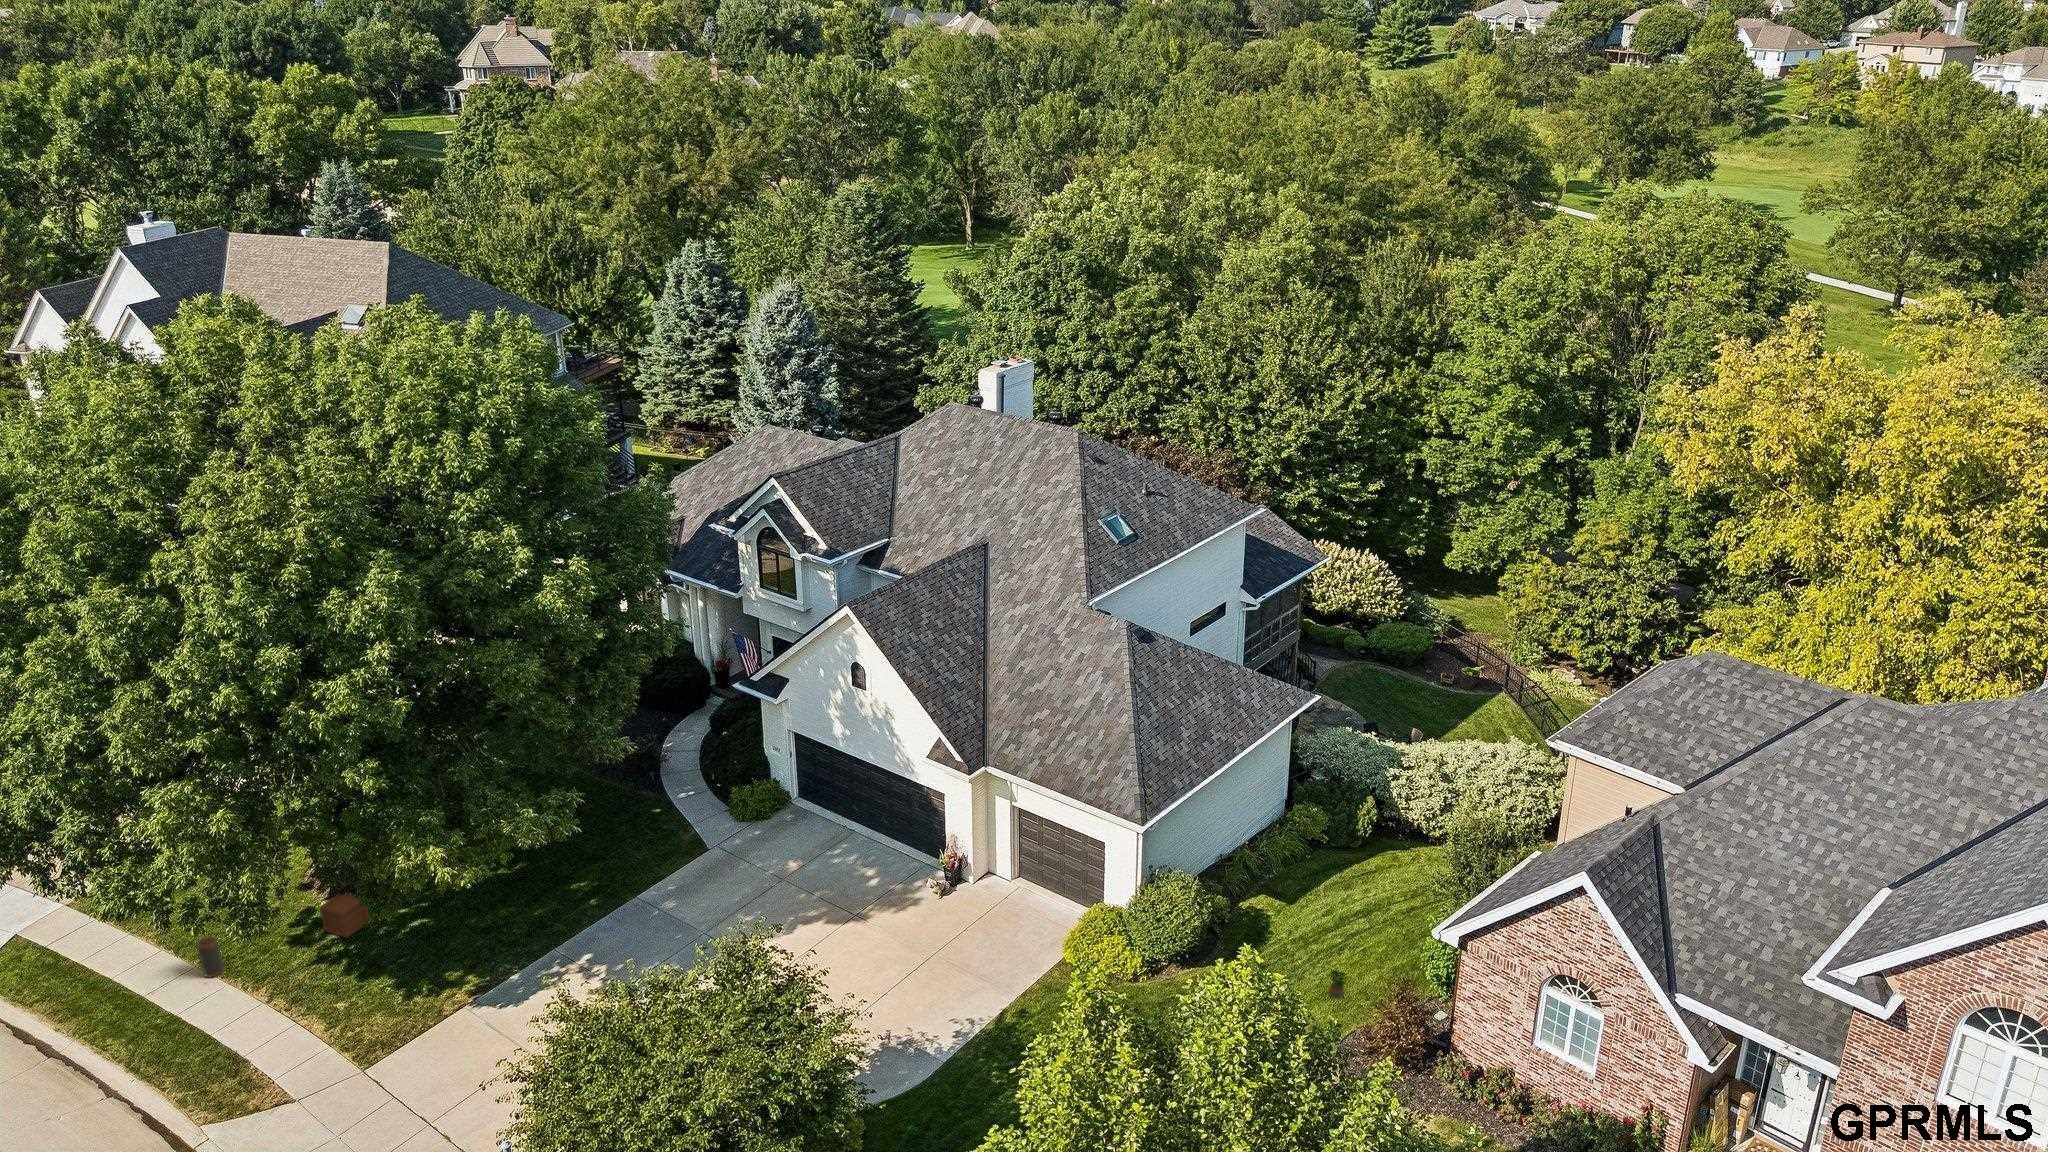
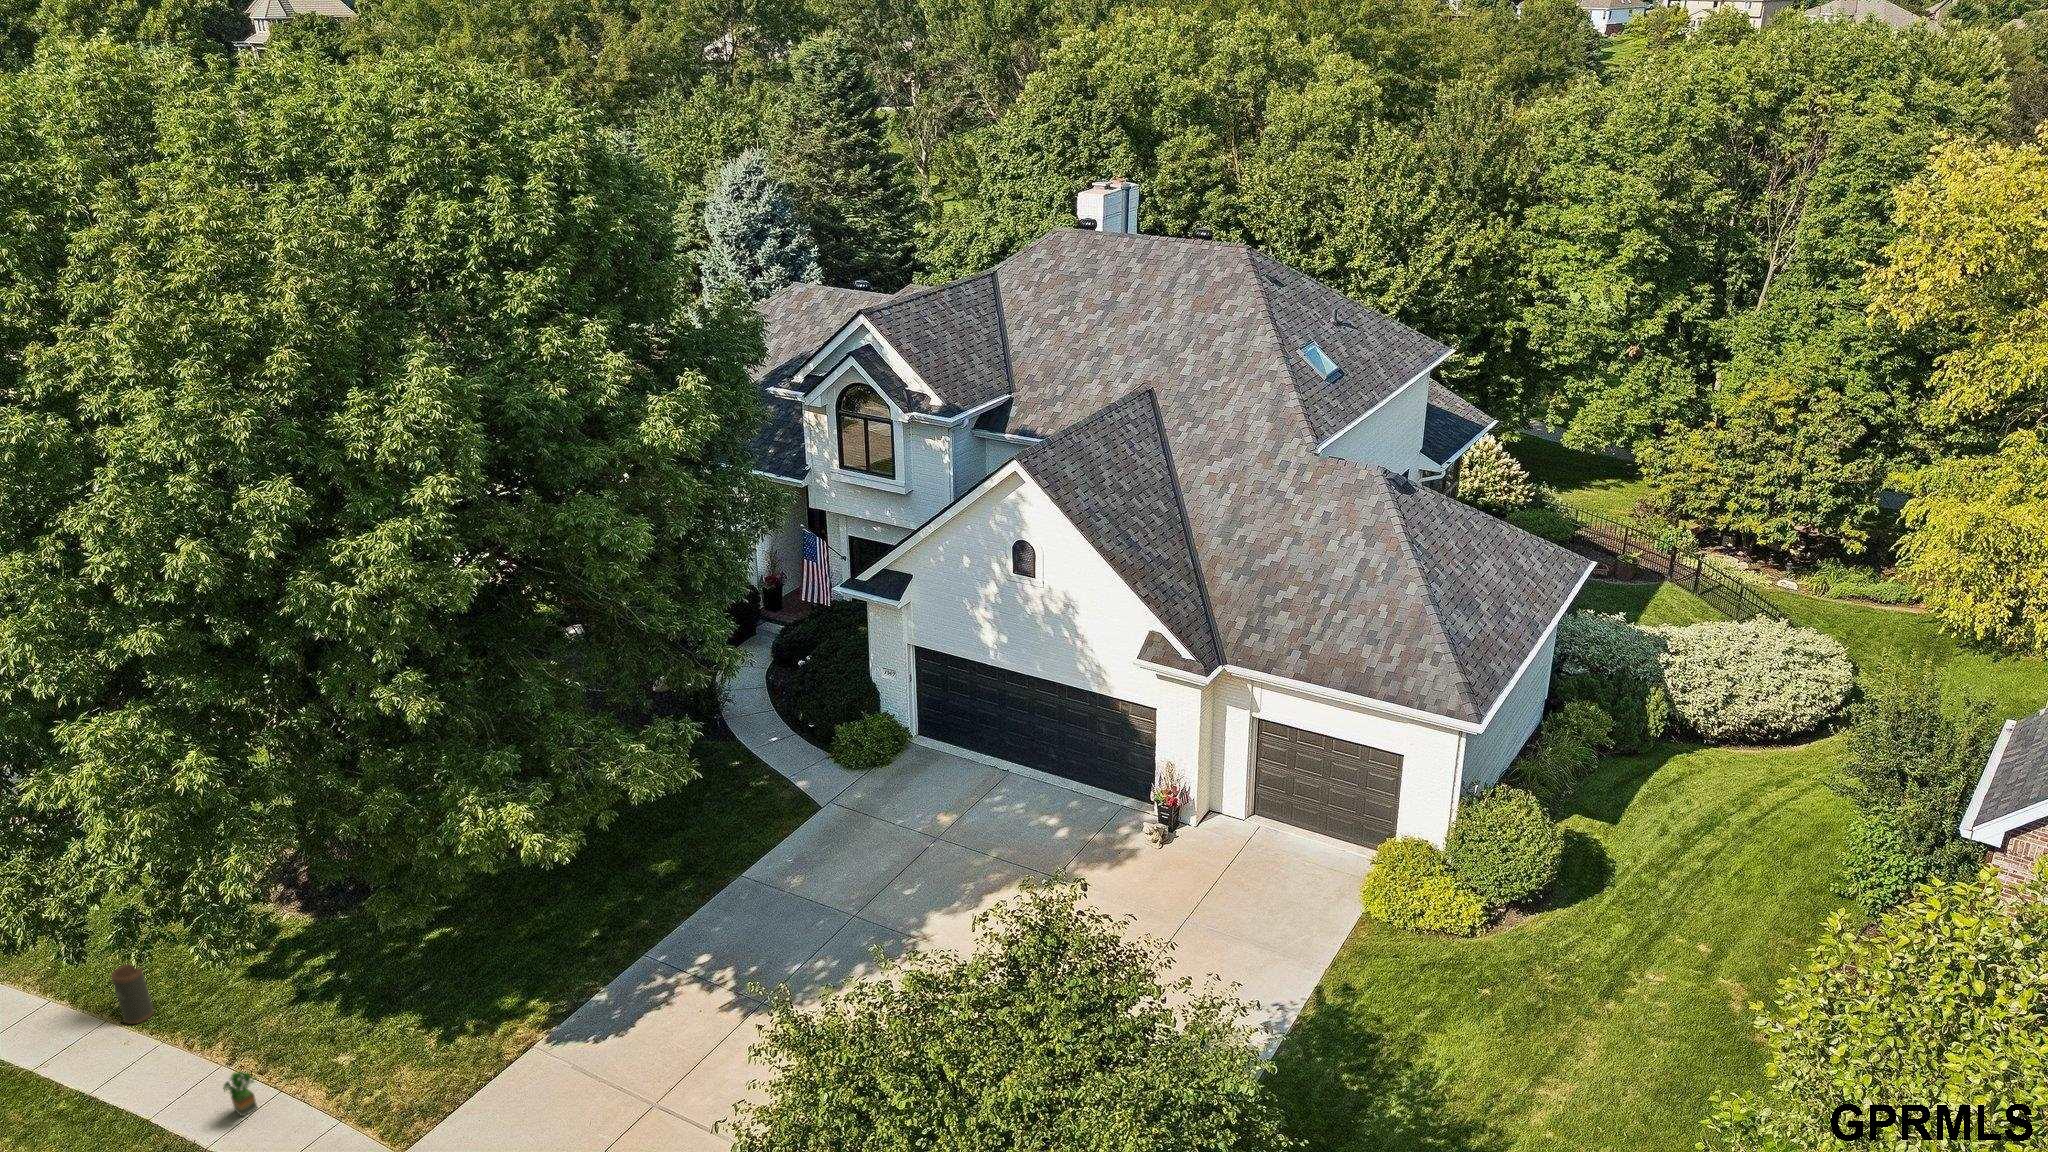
wooden crate: present [319,894,369,938] -> none [289,887,364,953]
potted tree: present [1329,970,1347,999] -> present [223,1072,257,1116]

